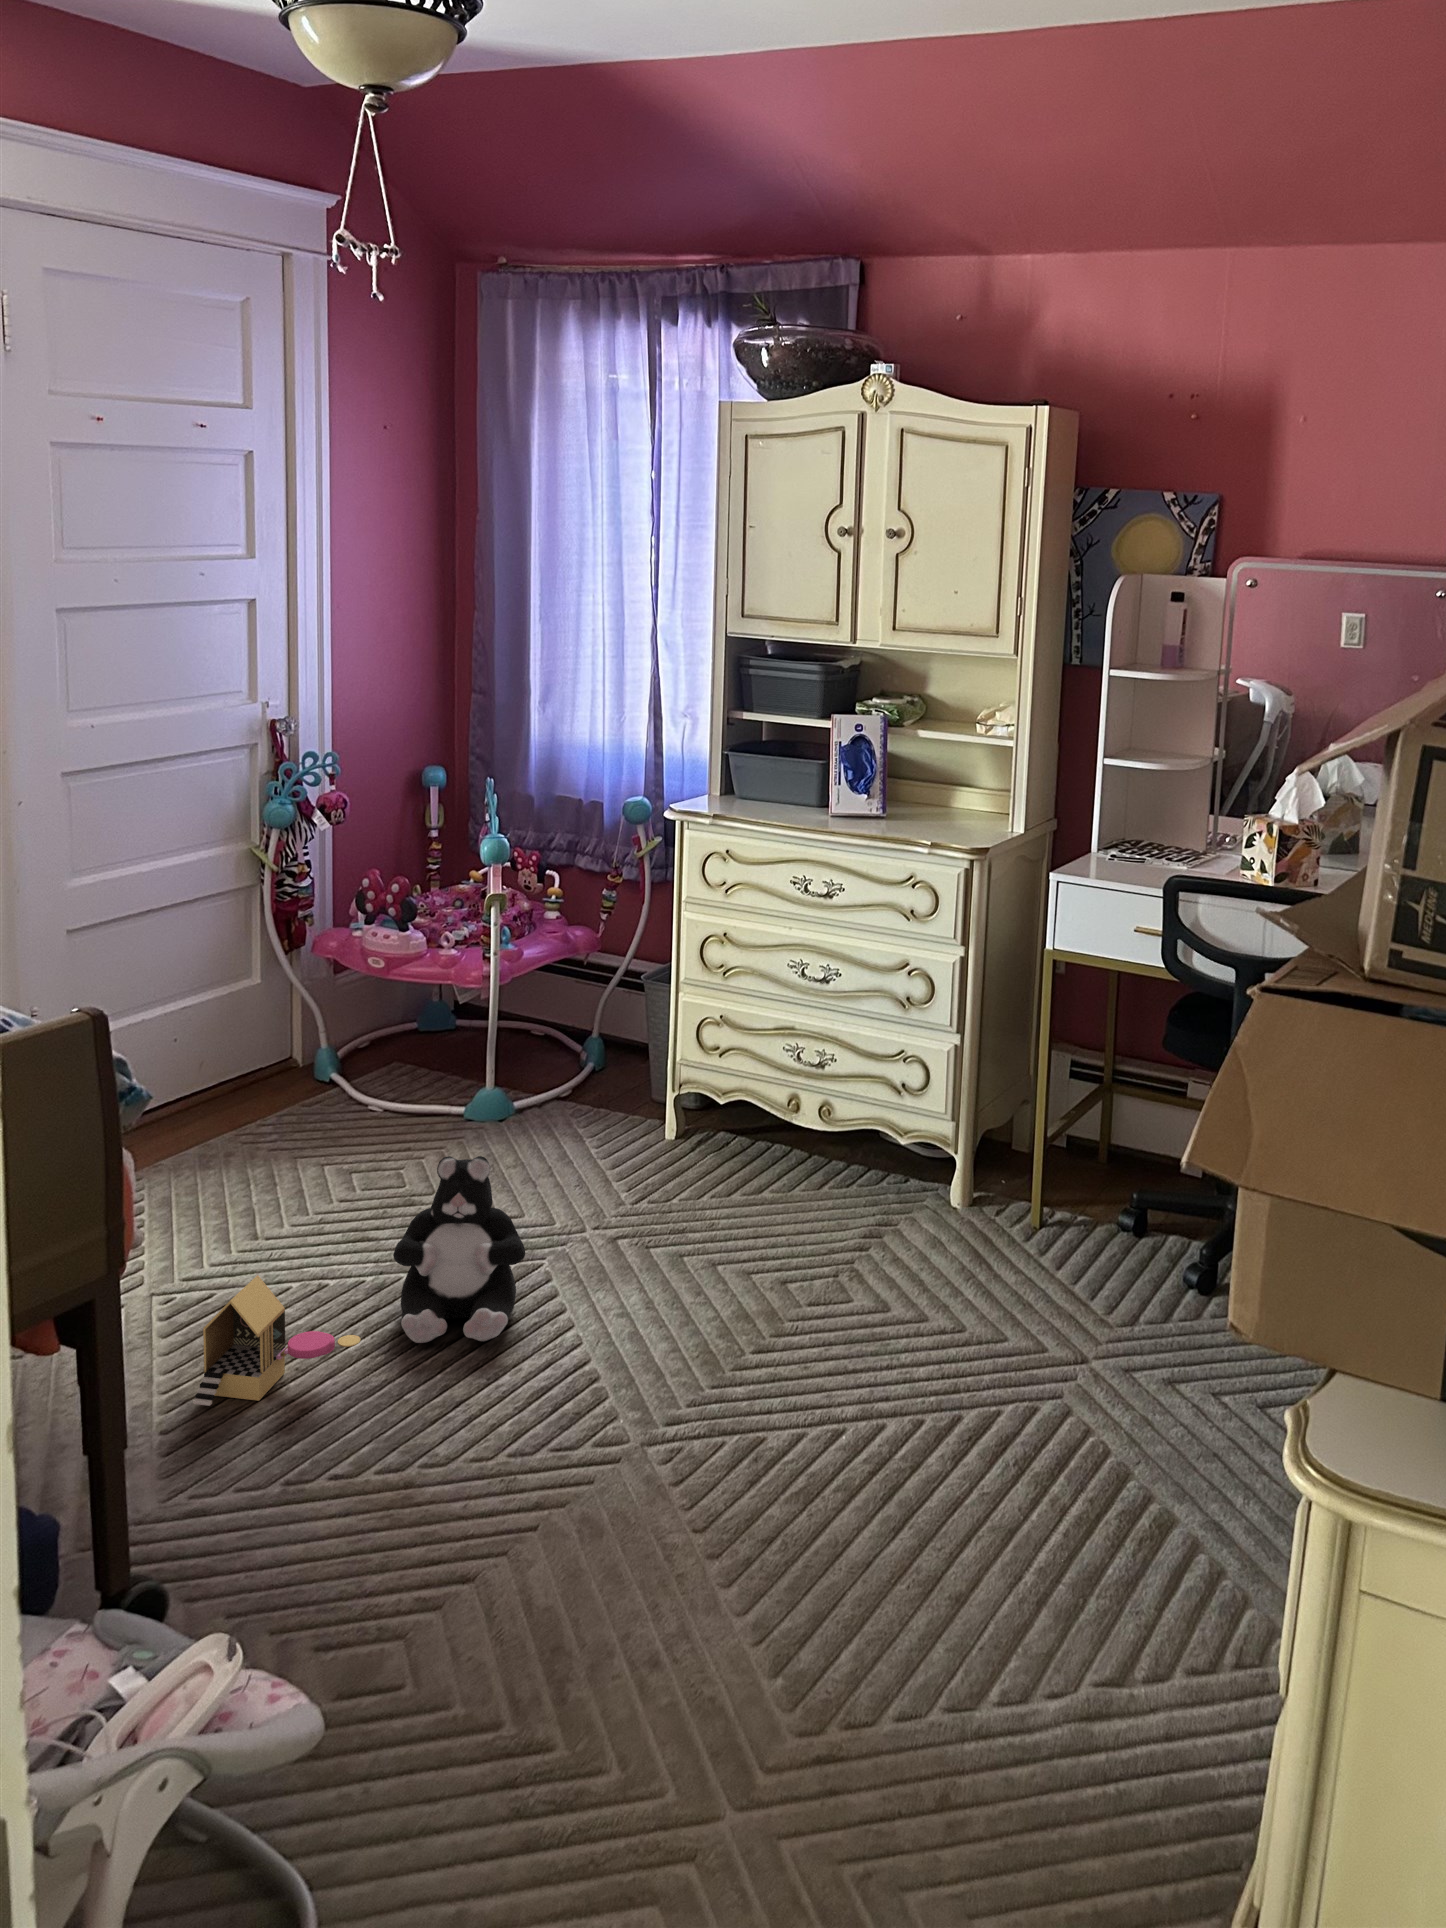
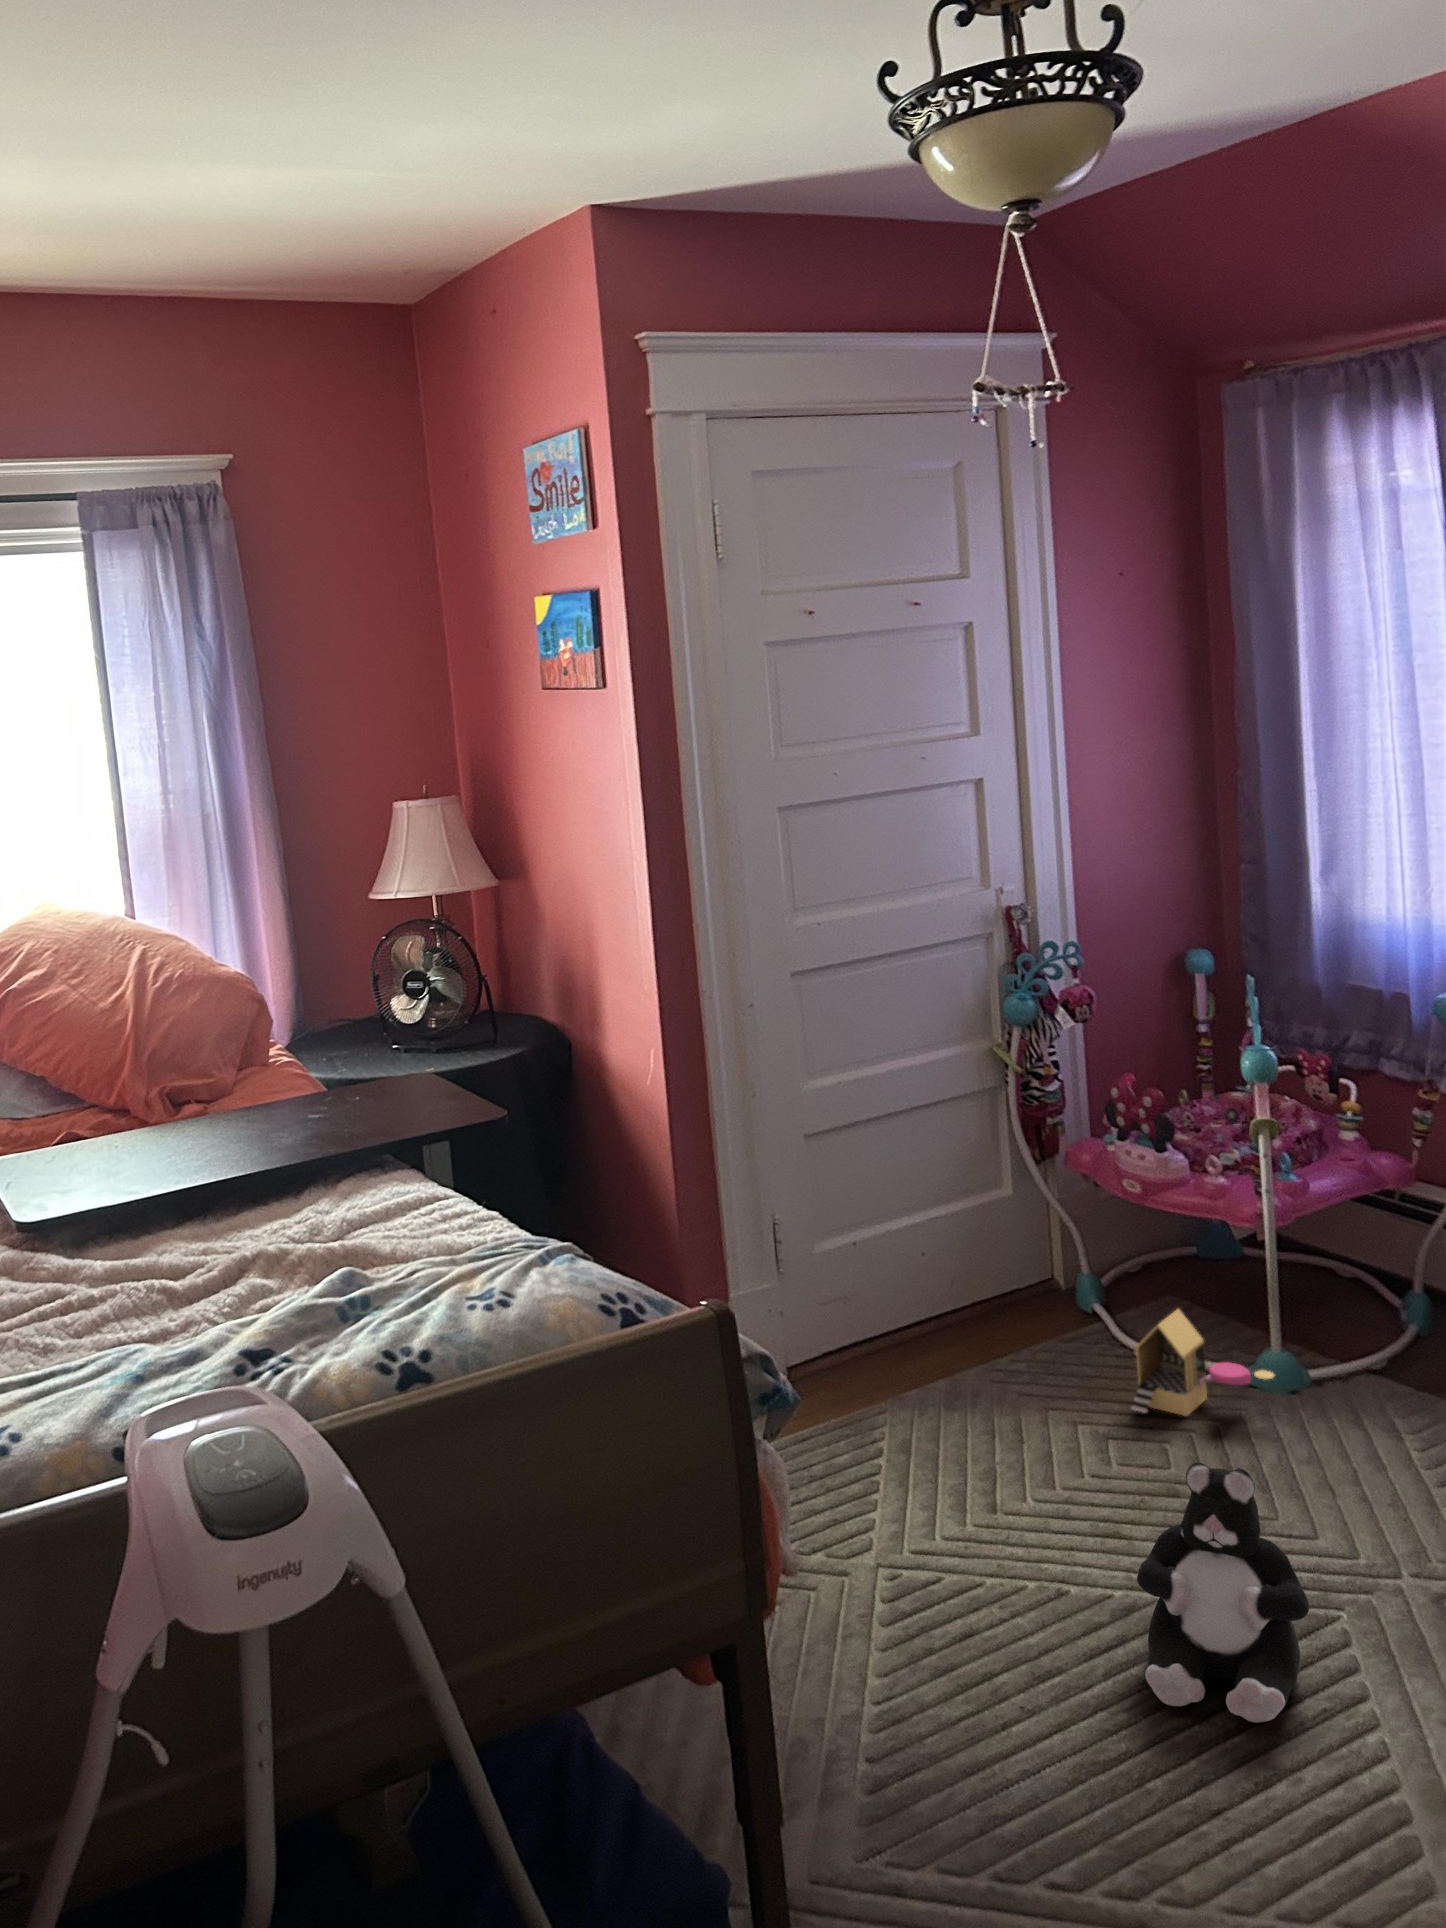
toy house: present [193,1275,361,1406] -> present [1132,1309,1274,1416]

